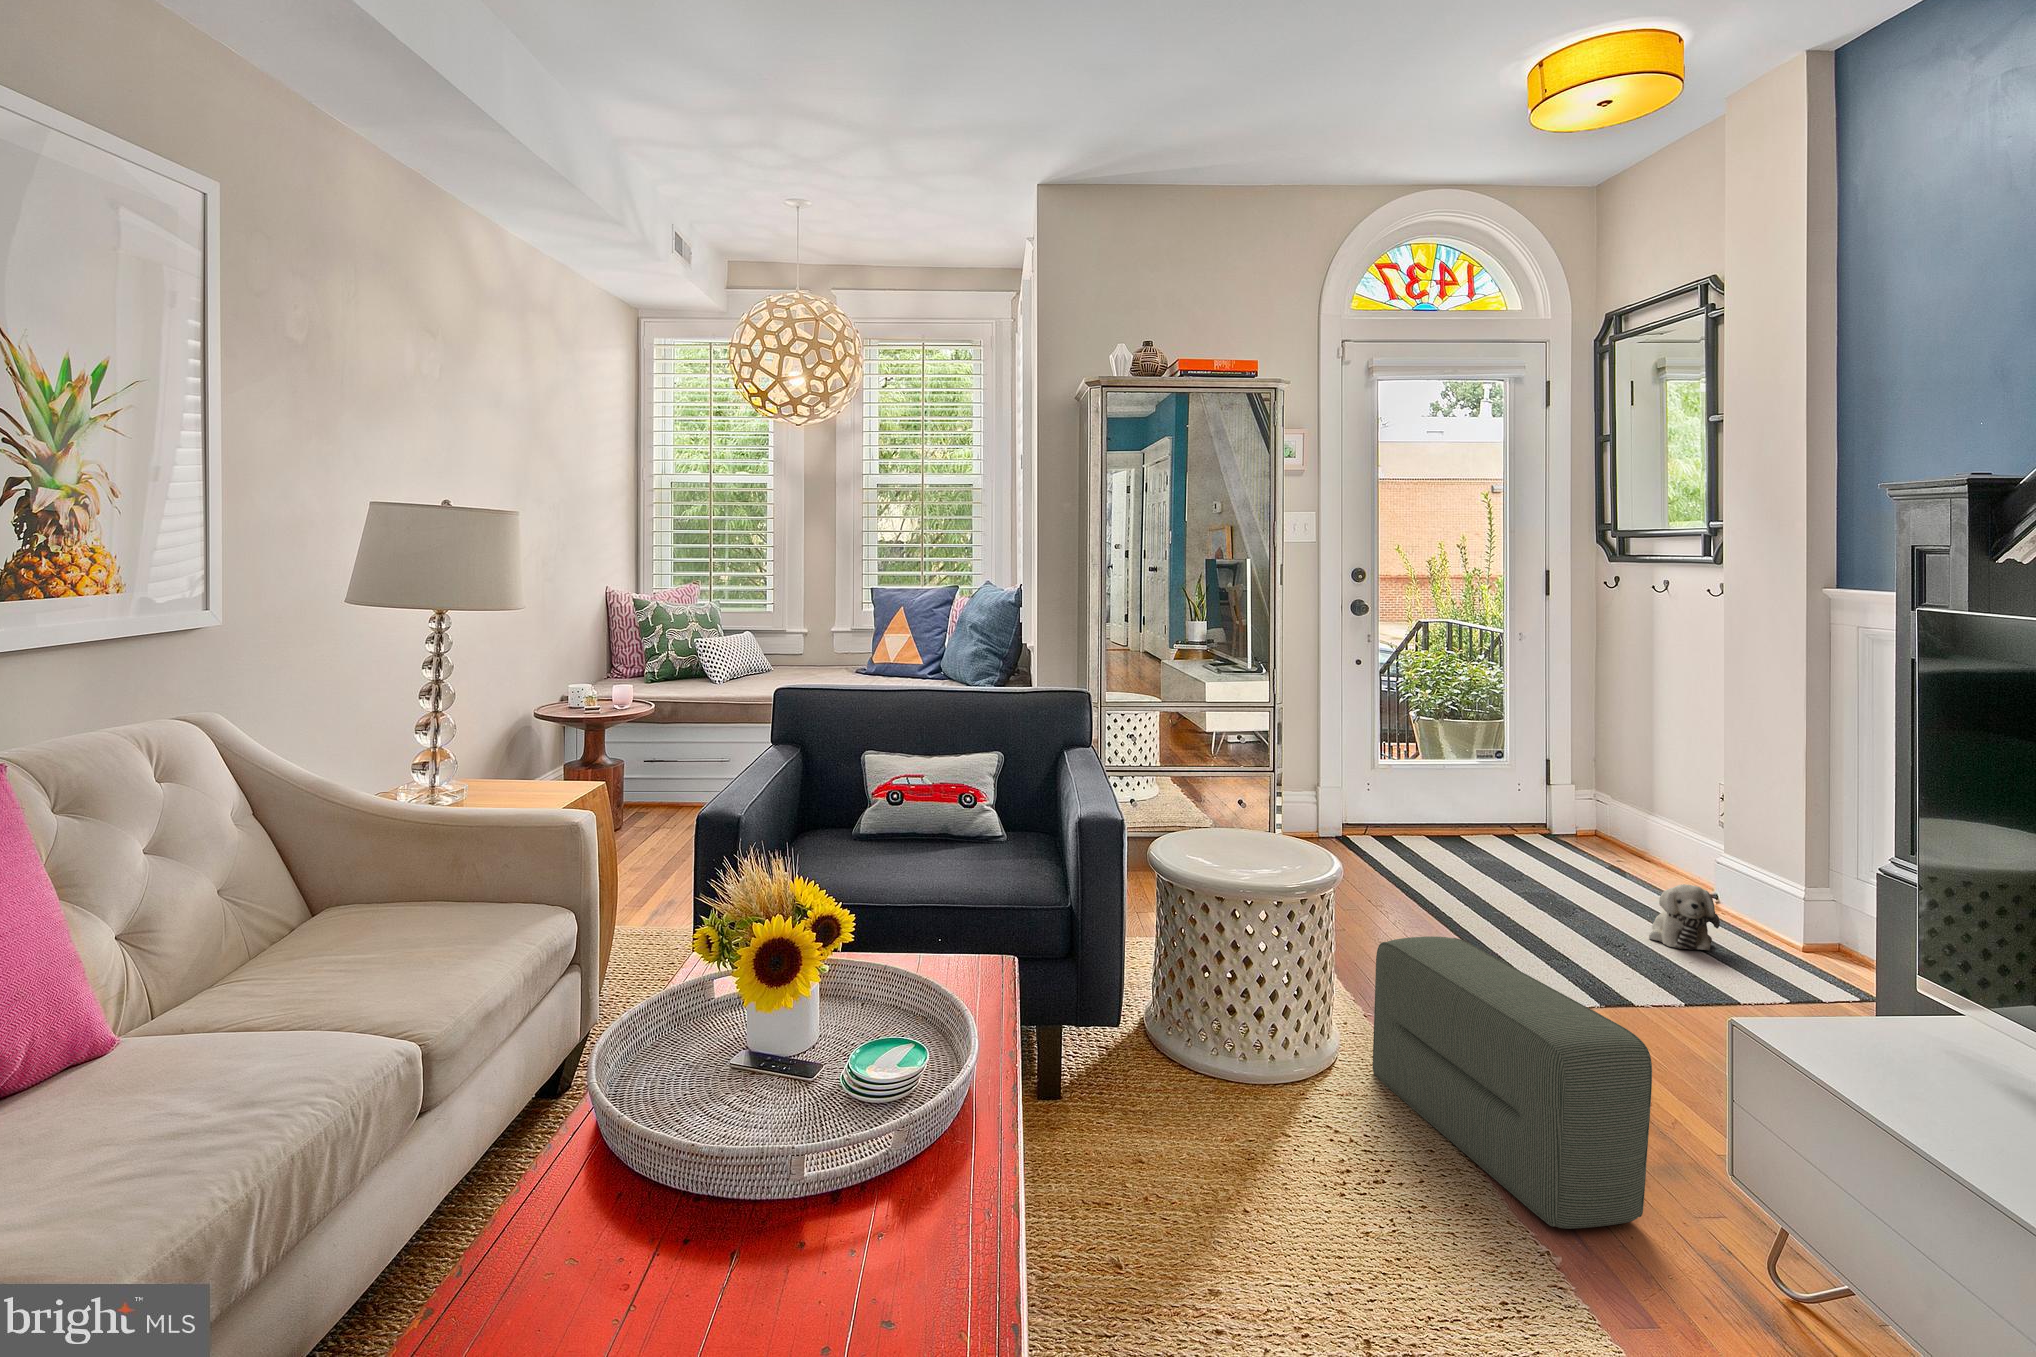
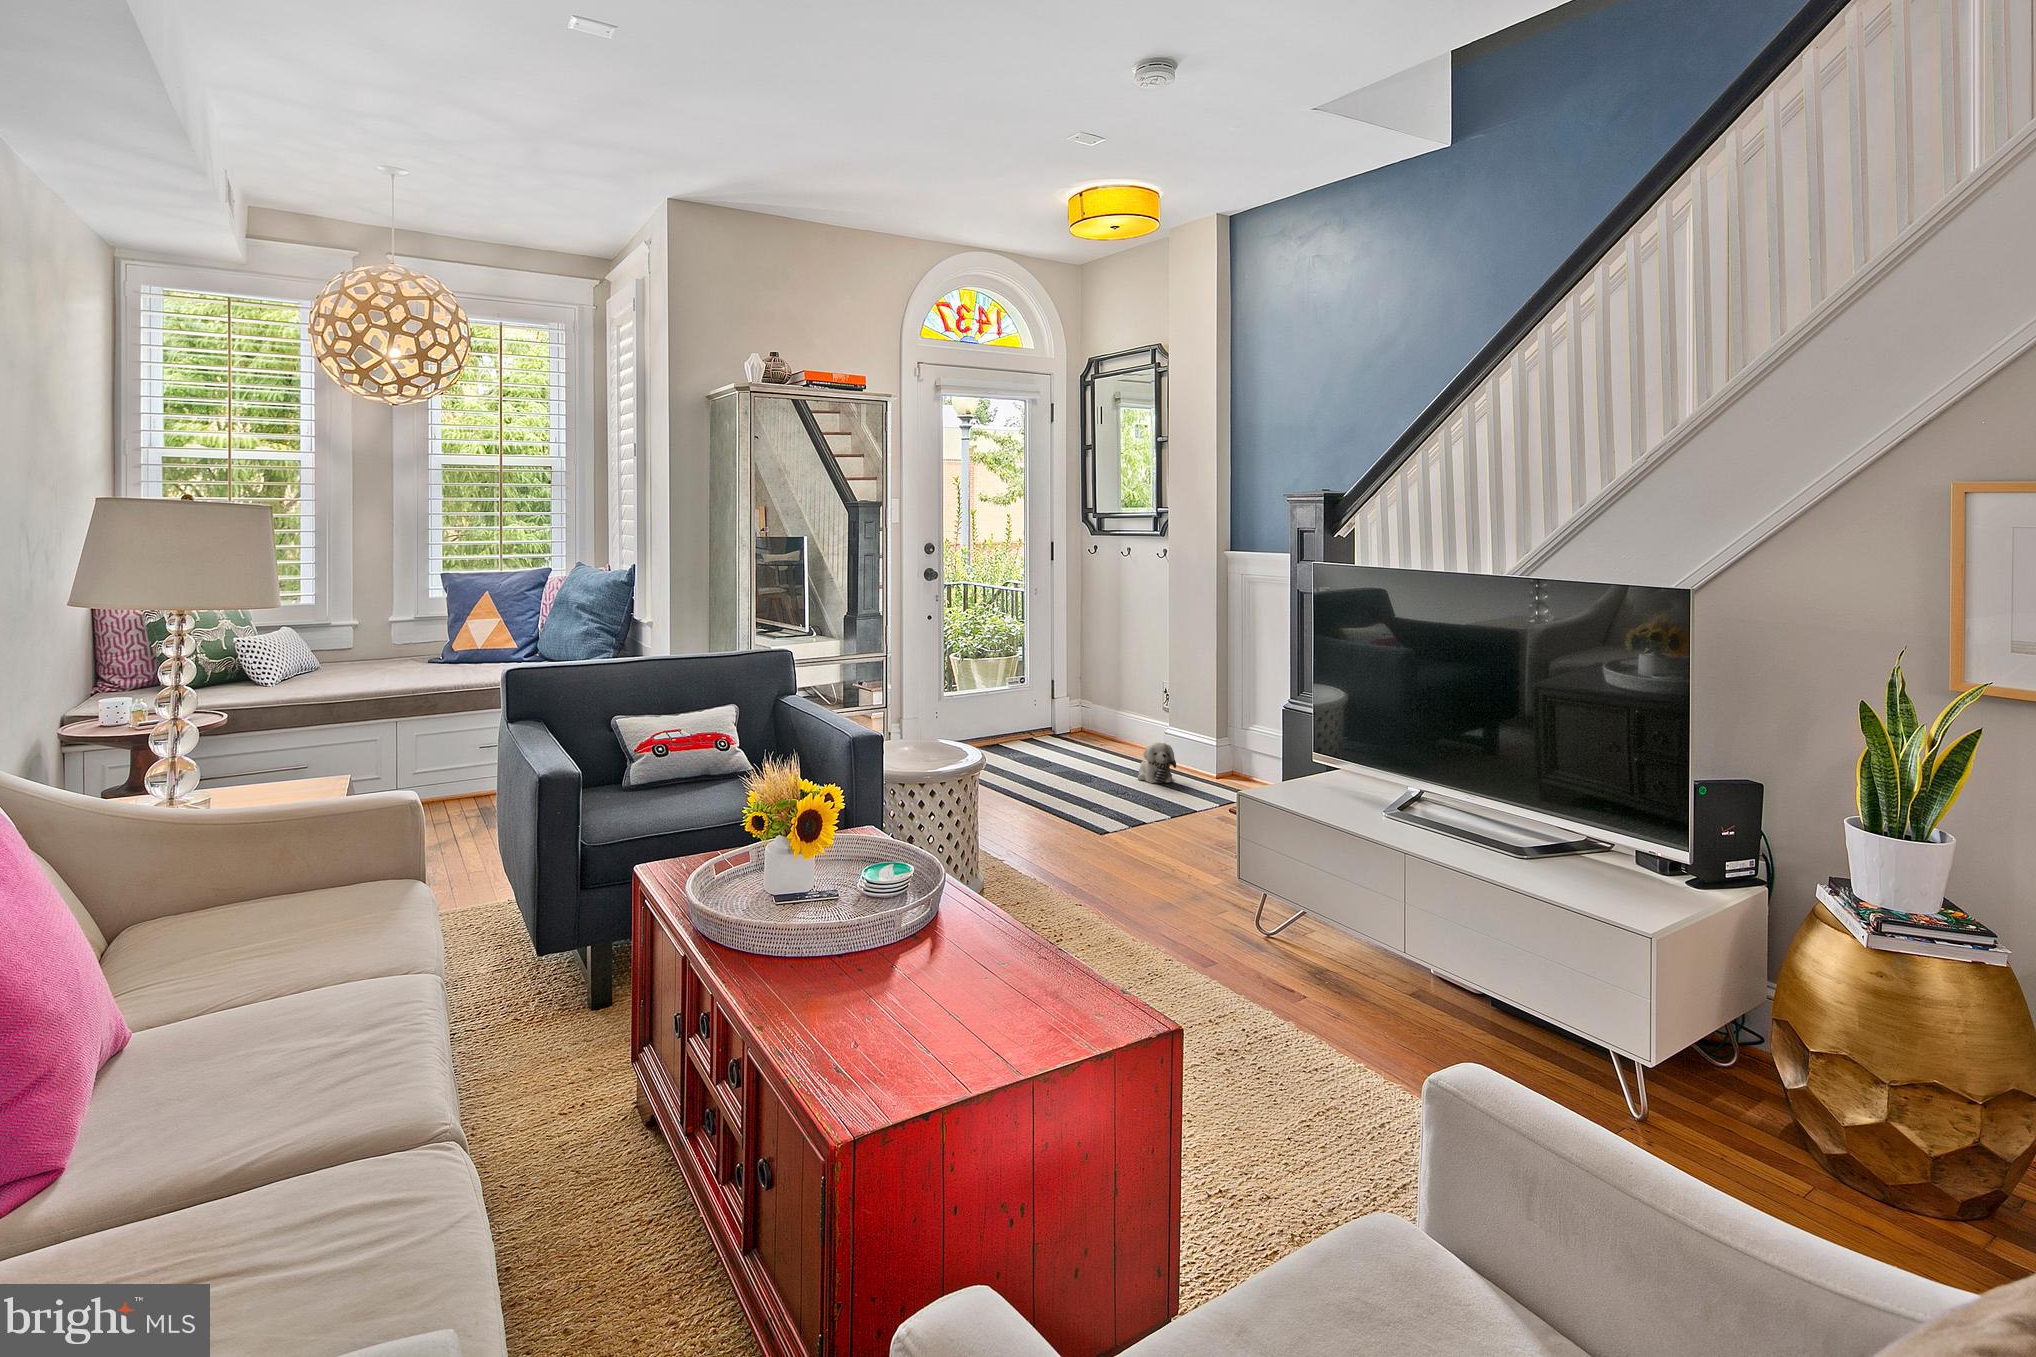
pouf: present [1373,936,1652,1229] -> none [1011,793,1194,961]

